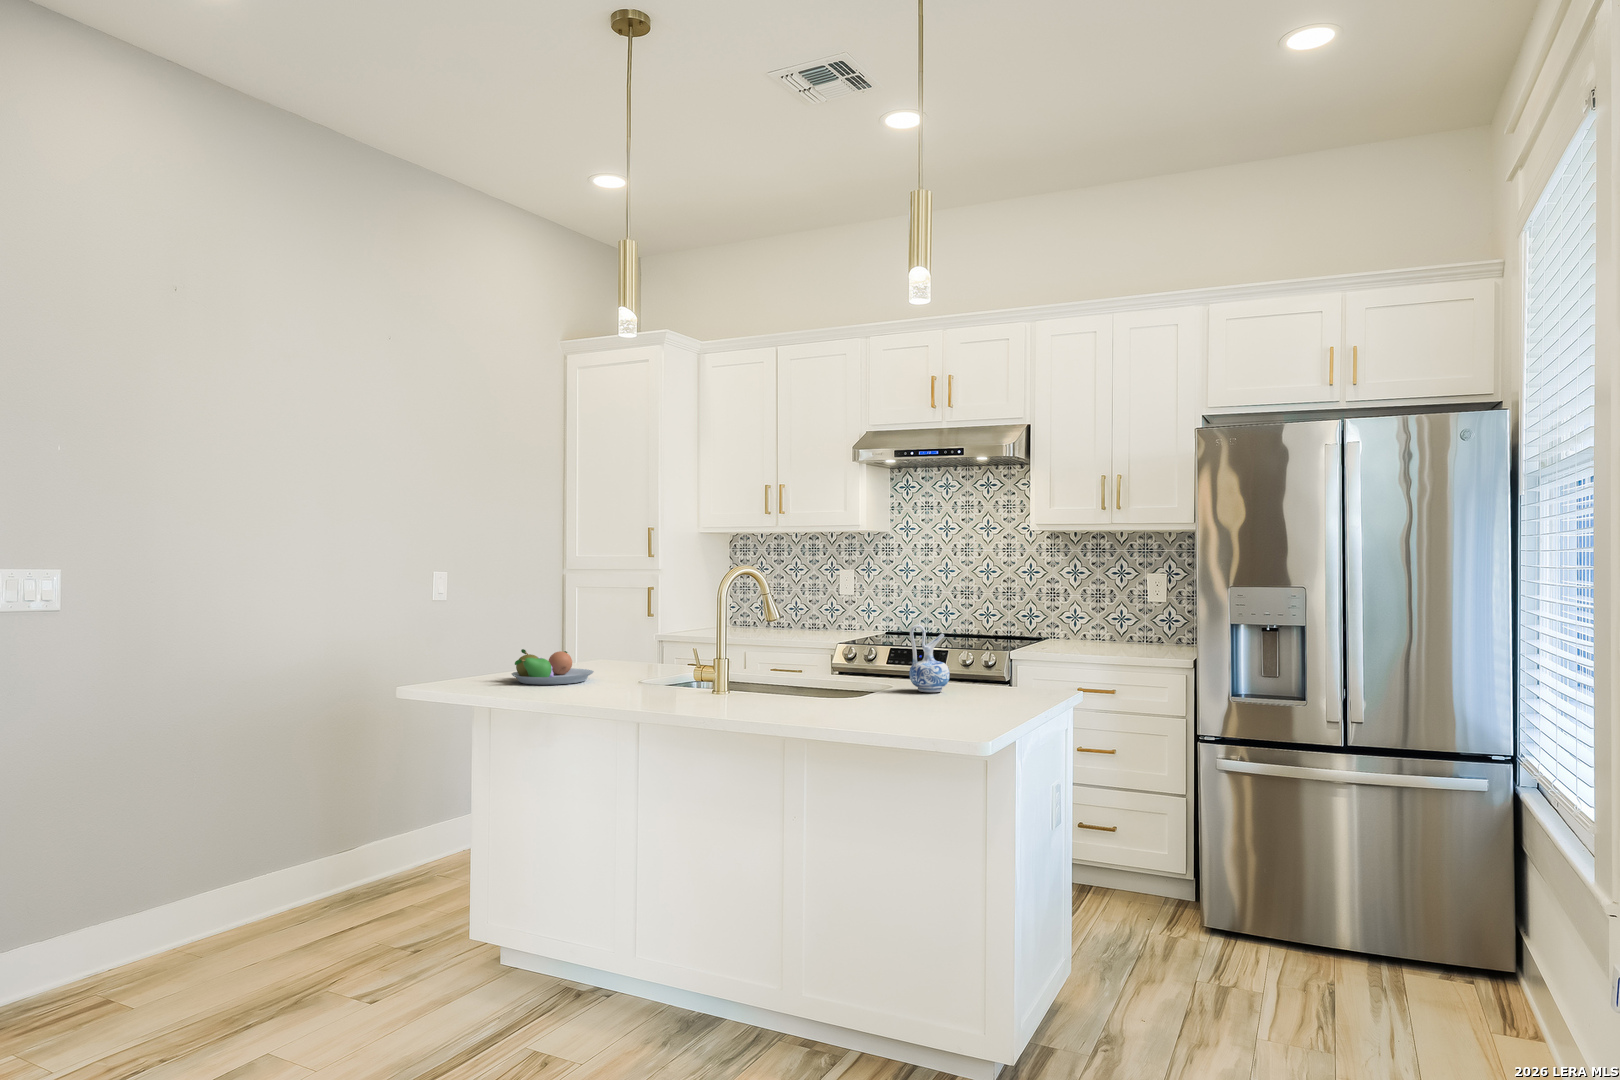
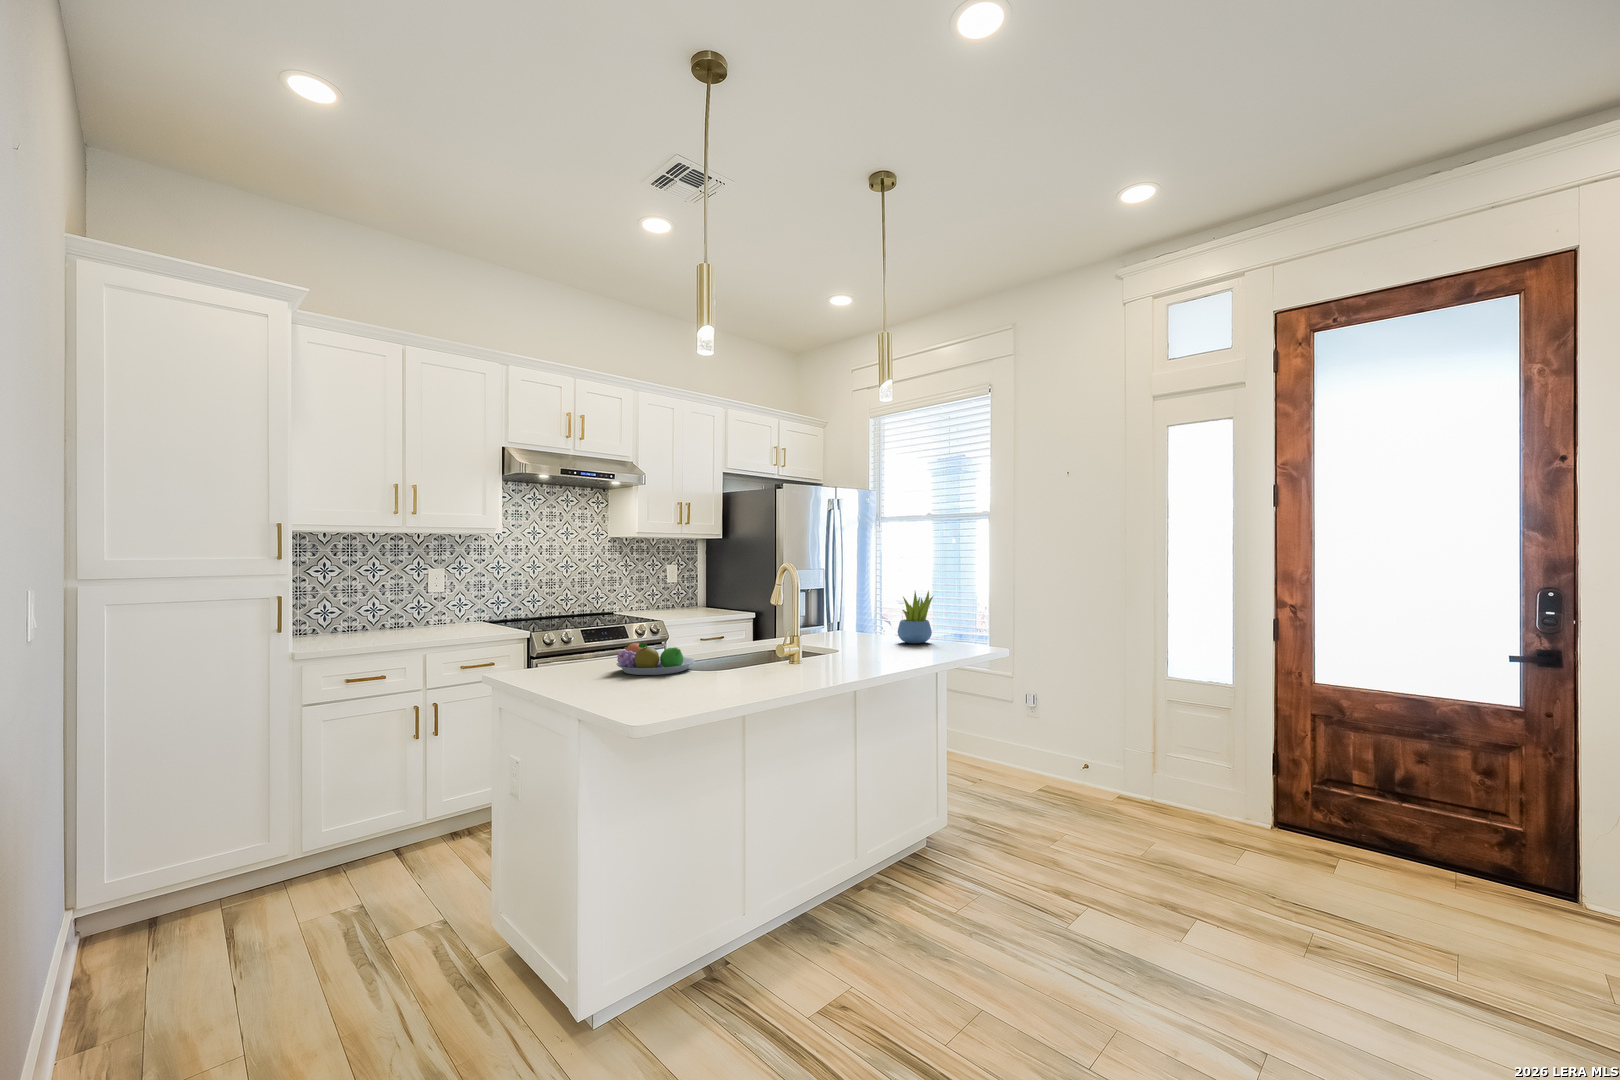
ceramic pitcher: present [909,625,950,692] -> none [810,593,835,635]
succulent plant: none [821,627,878,717] -> present [898,591,933,643]

